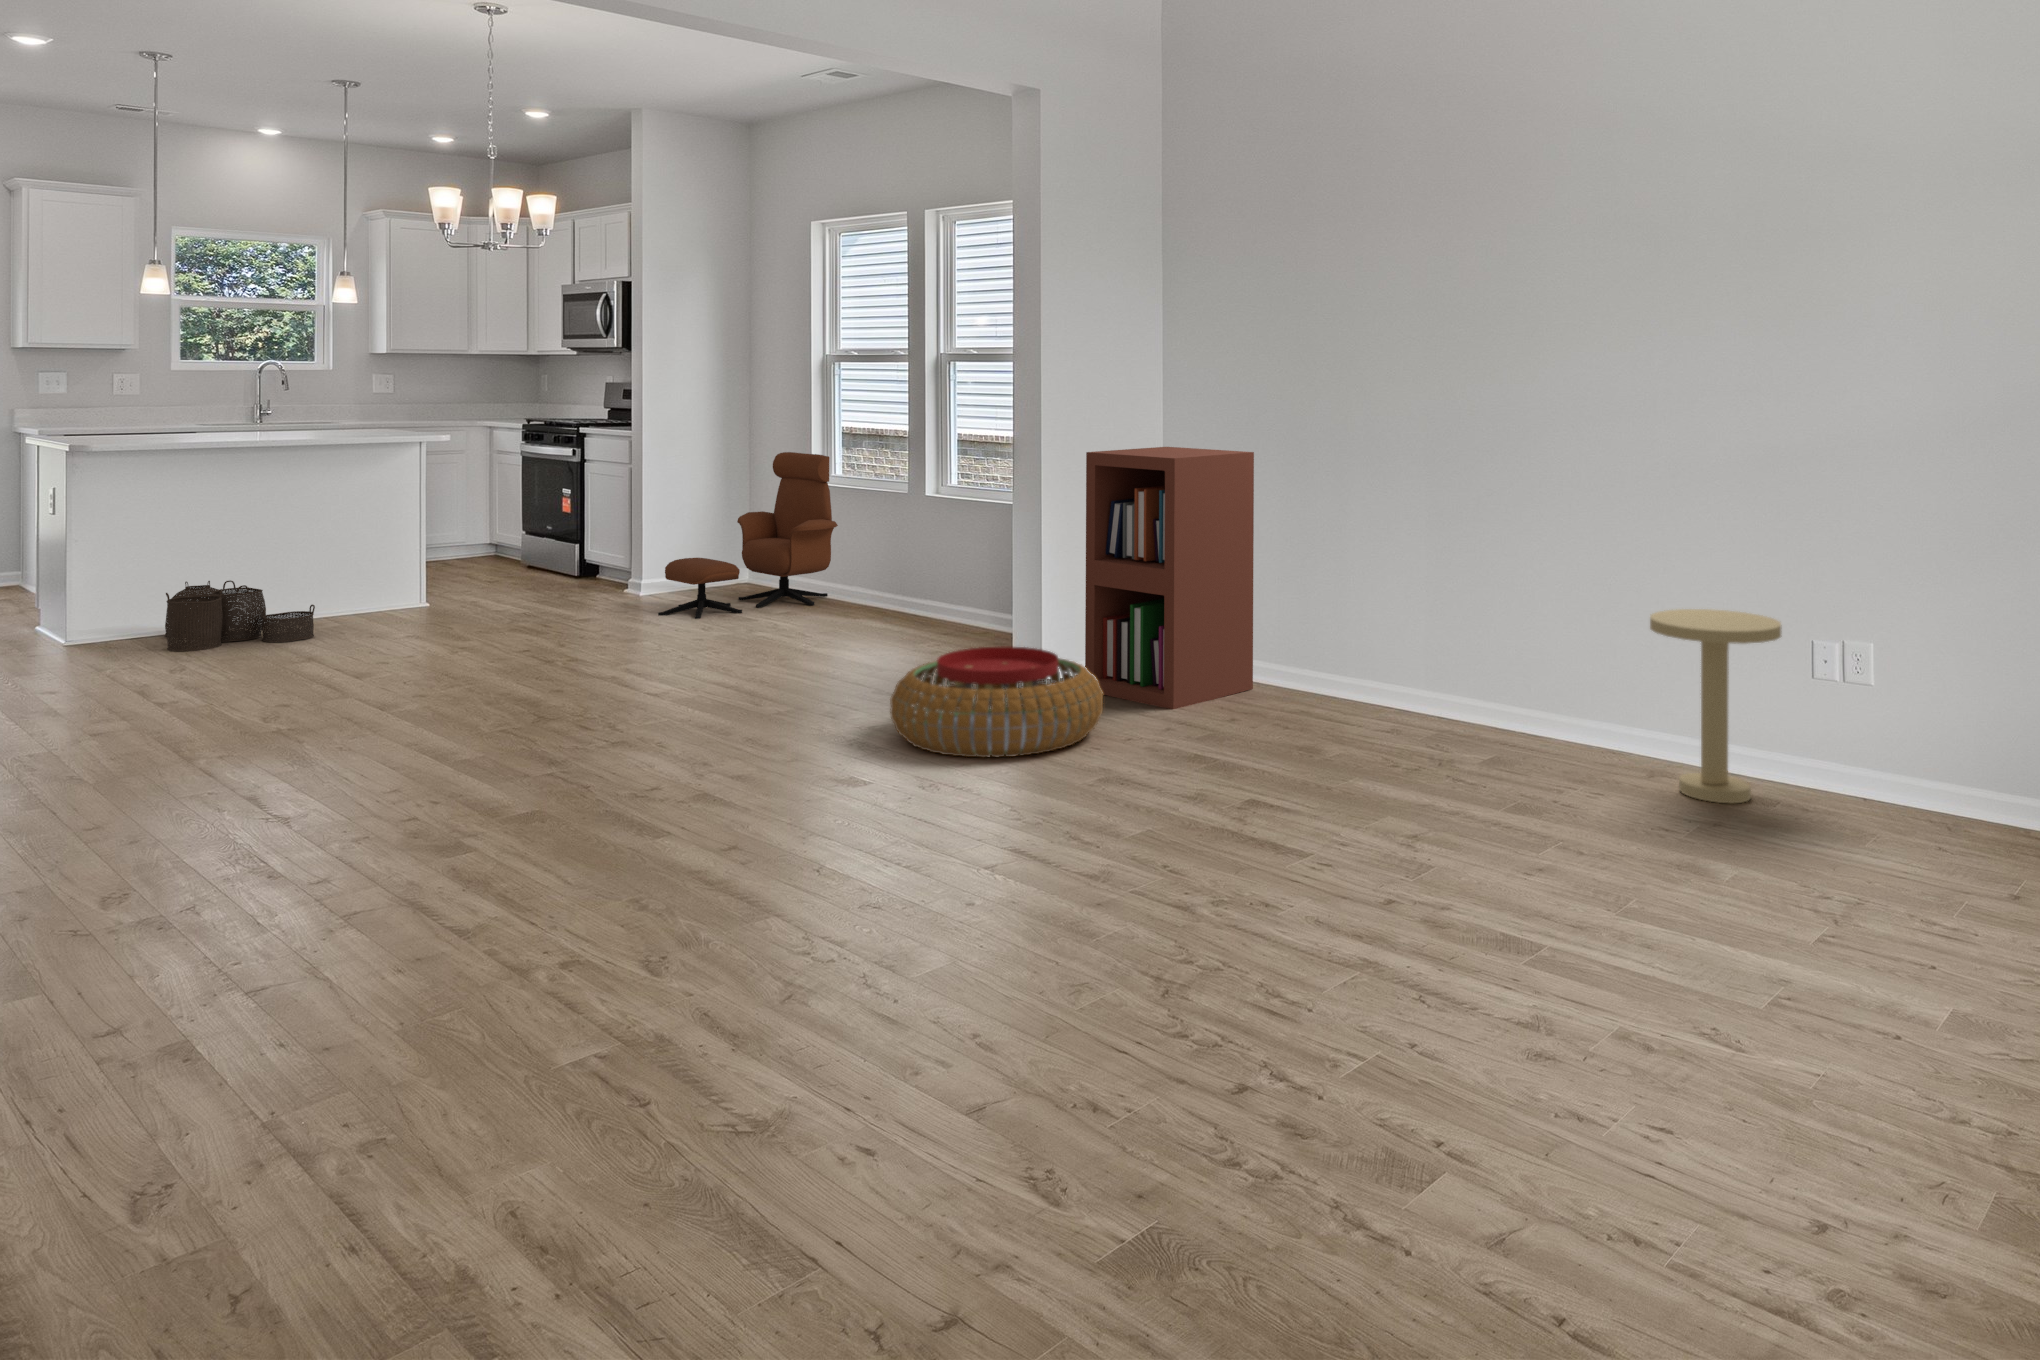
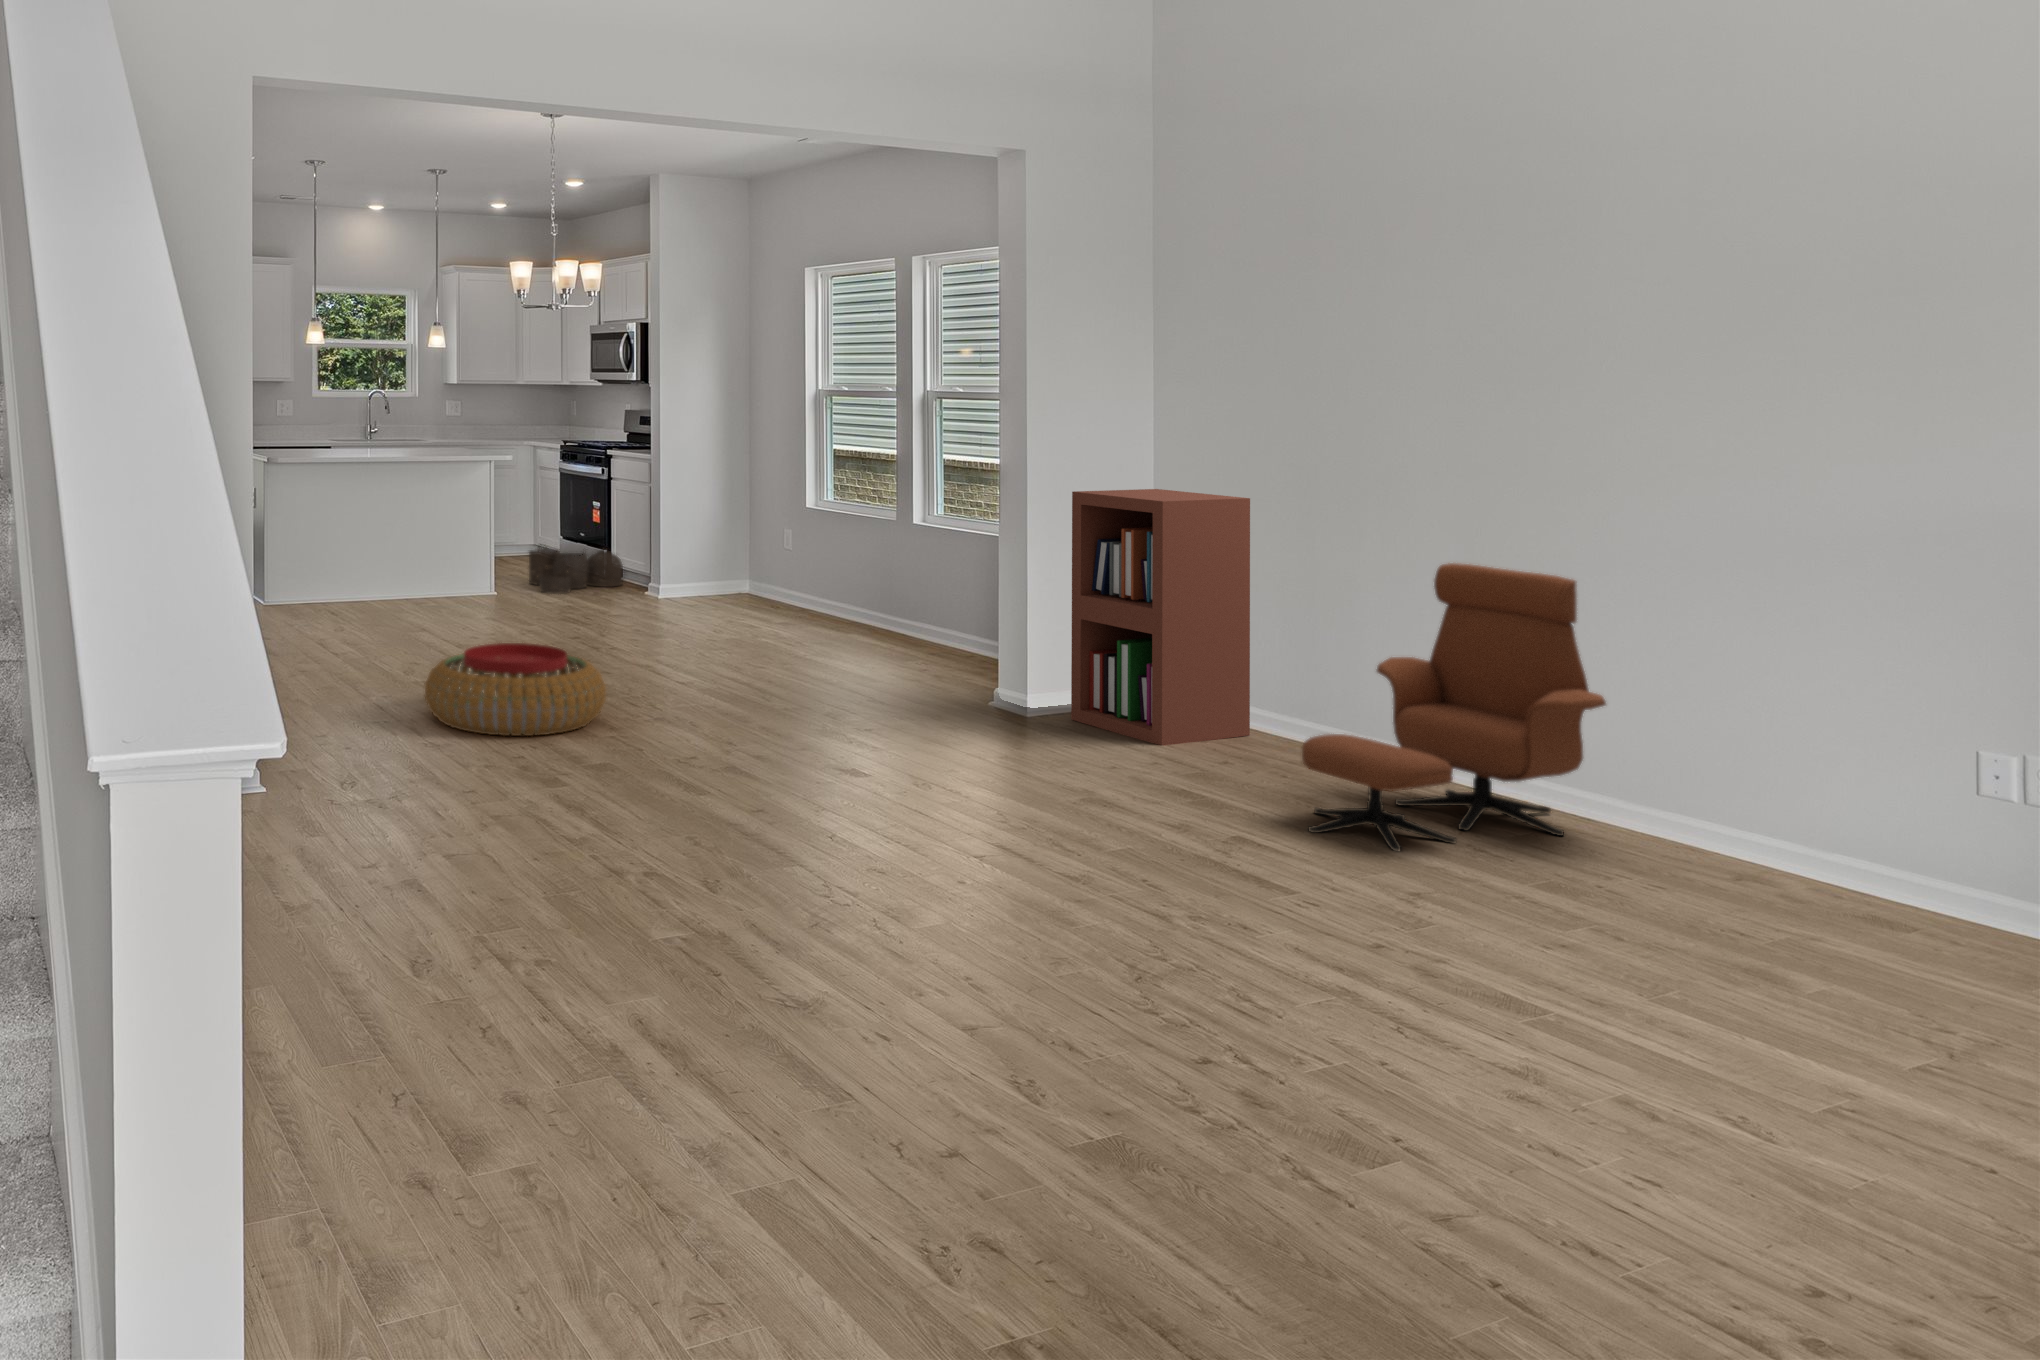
lounge chair: present [658,452,838,619] -> present [1302,563,1606,851]
woven basket: present [165,580,315,651] -> present [529,547,623,594]
side table: present [1650,609,1781,803] -> none [1716,692,1897,913]
pouf: present [890,646,1103,757] -> present [425,643,606,736]

